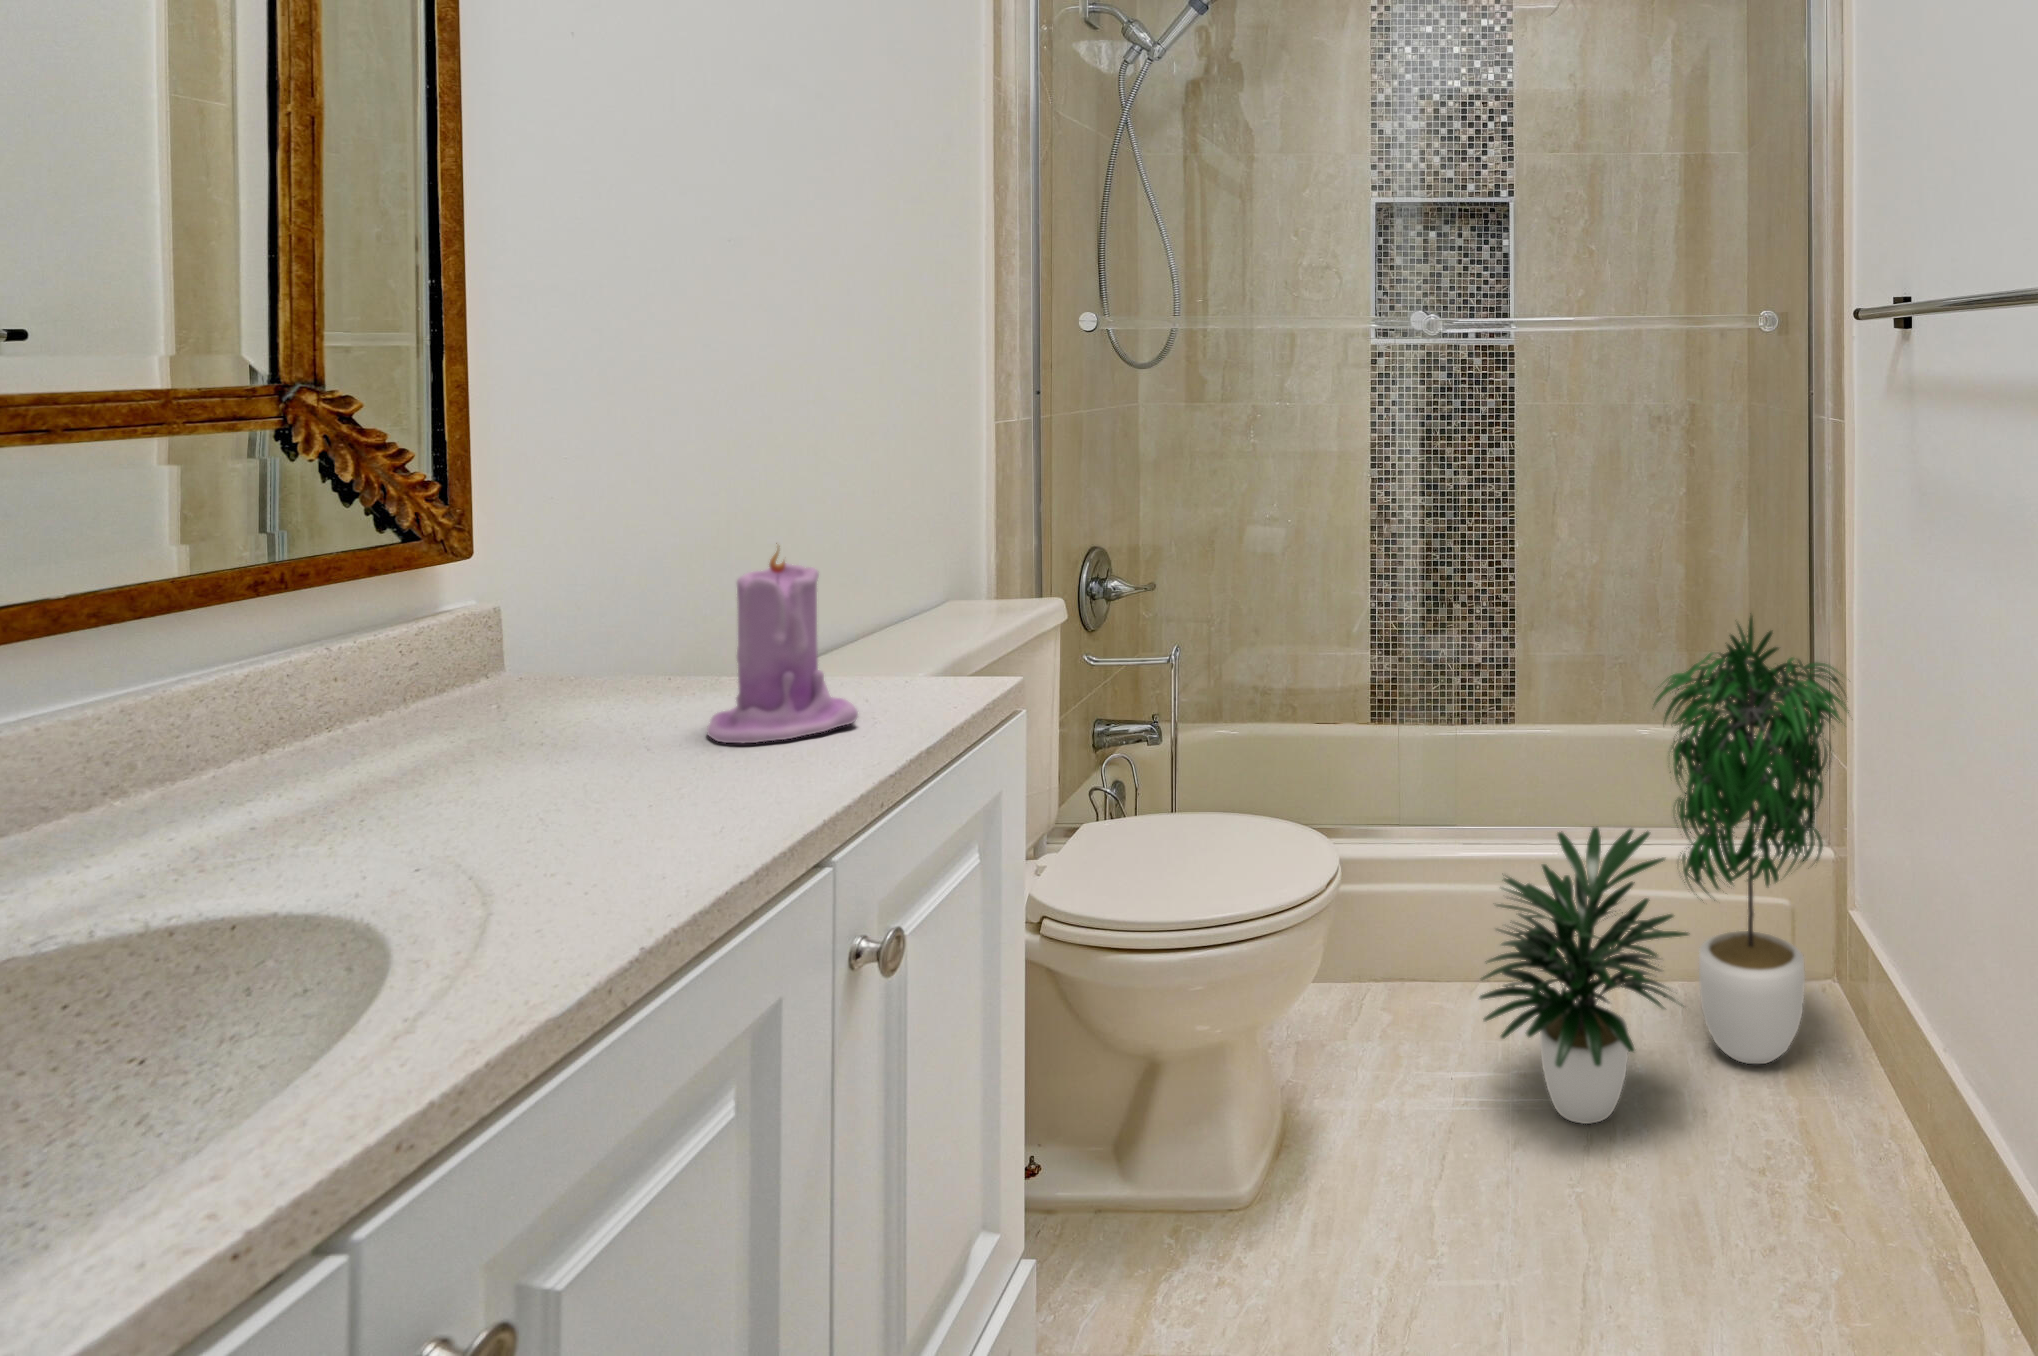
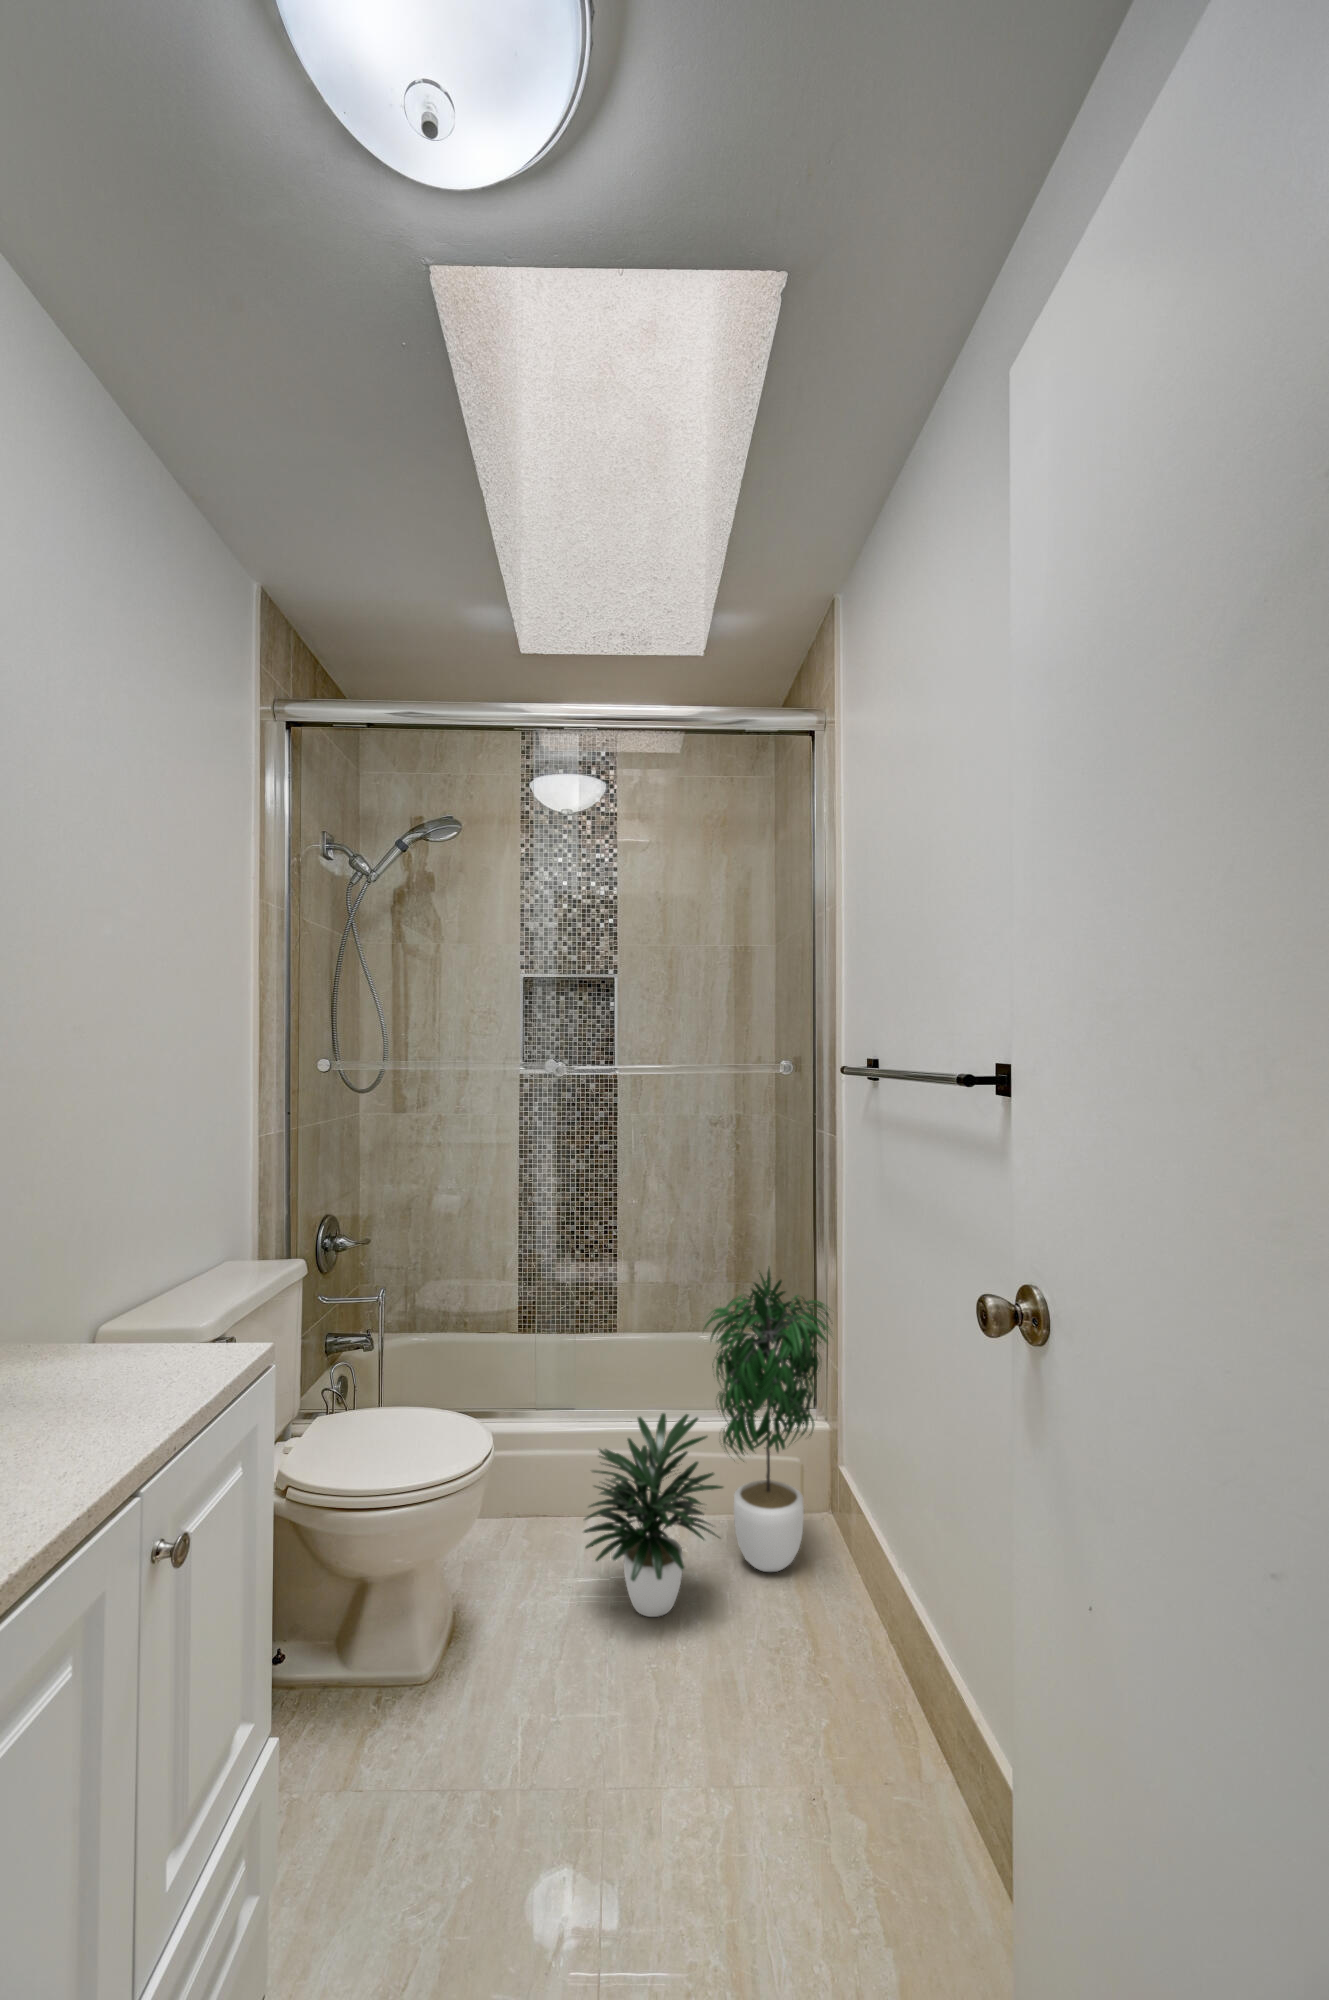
candle: present [707,543,858,743] -> none [64,1279,161,1411]

